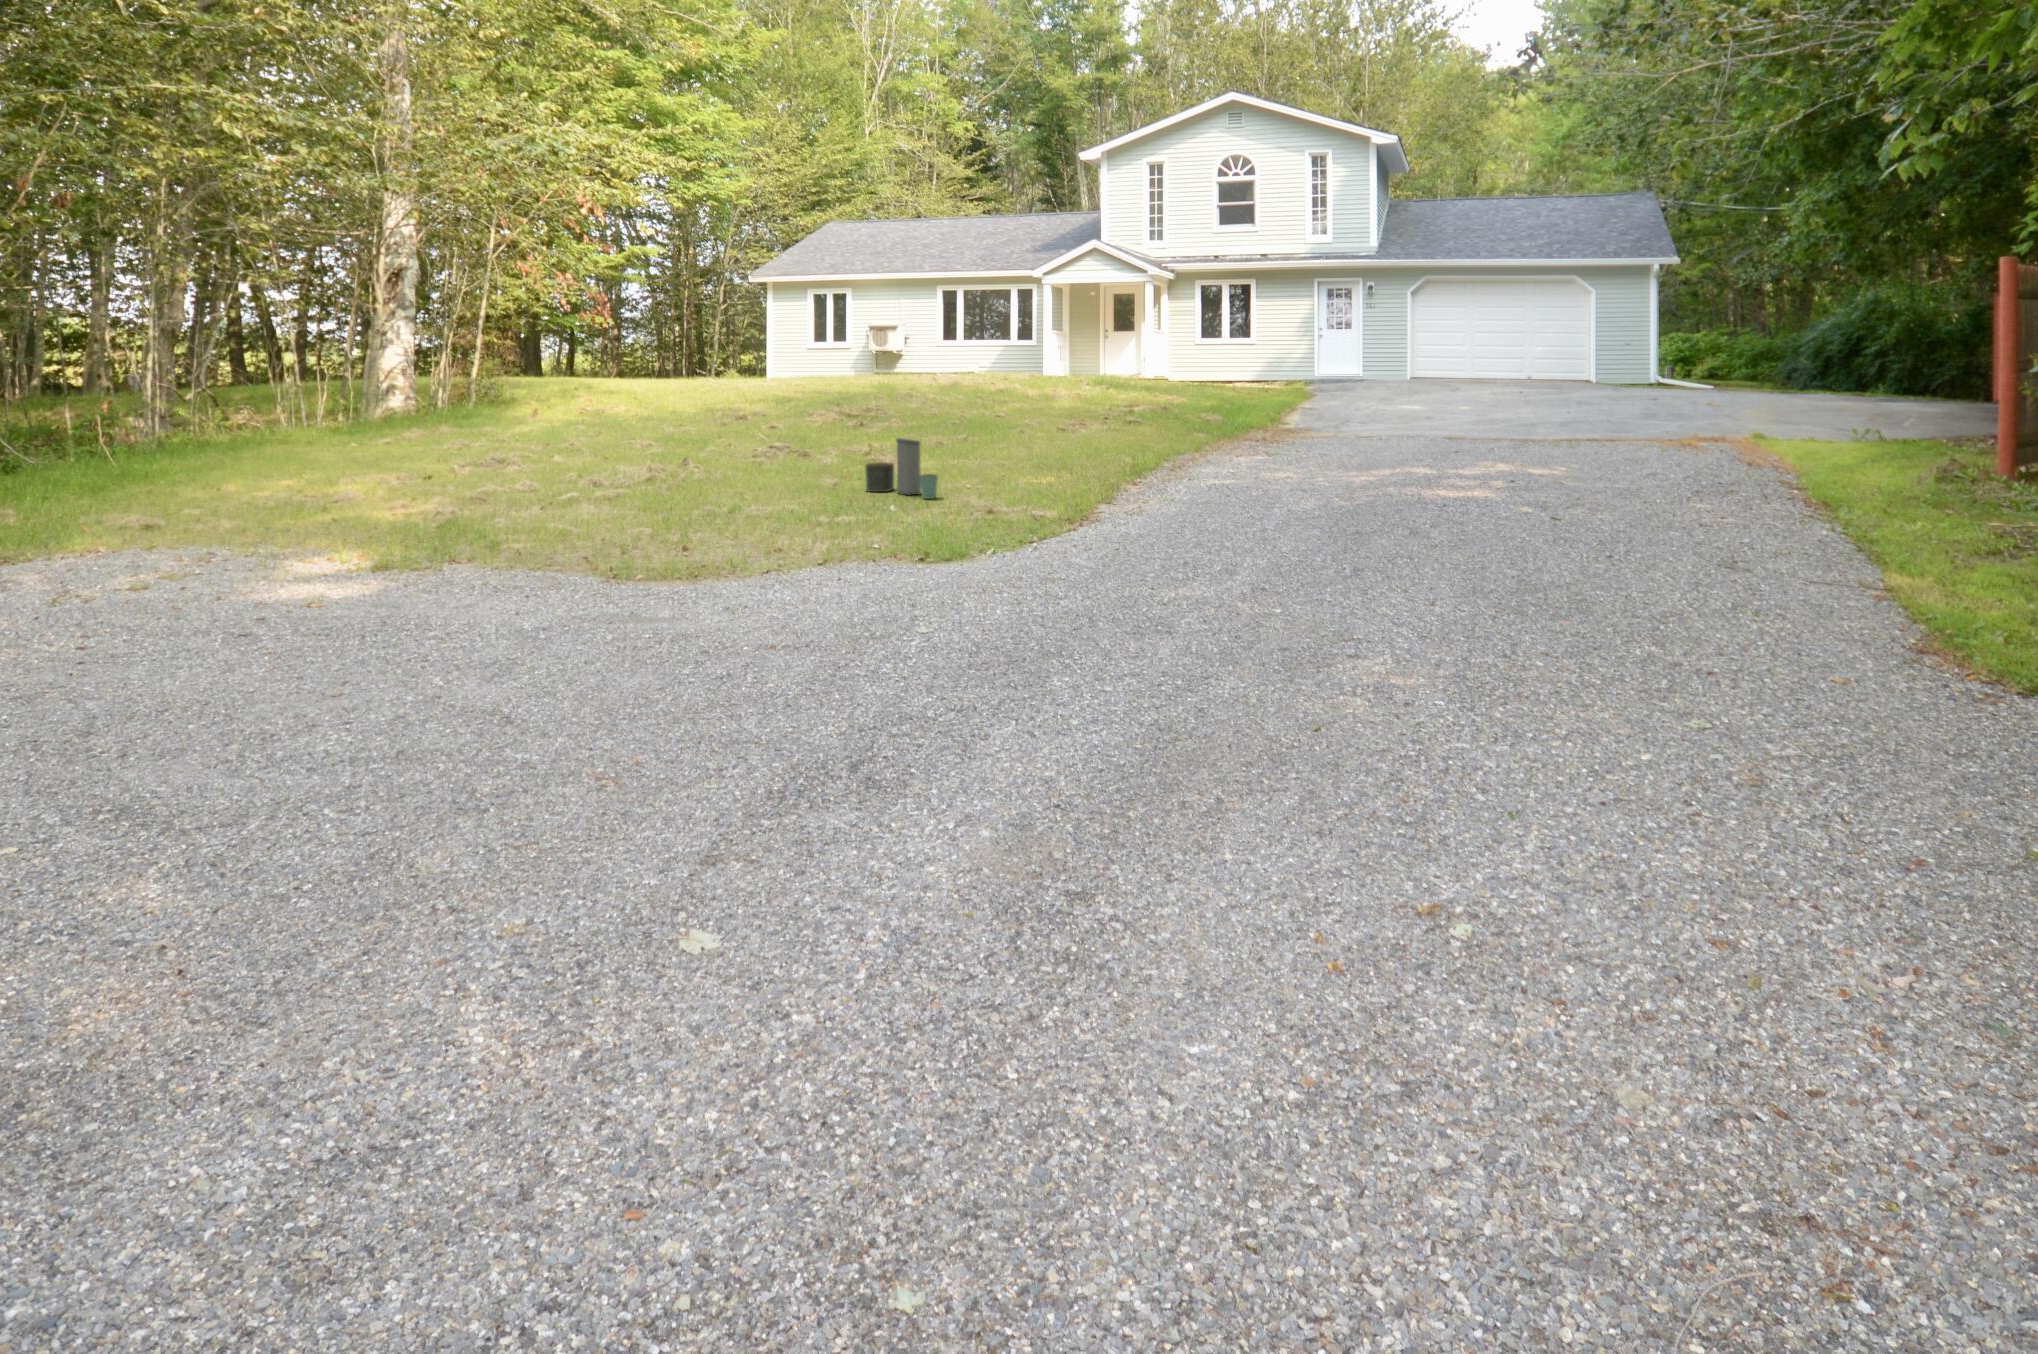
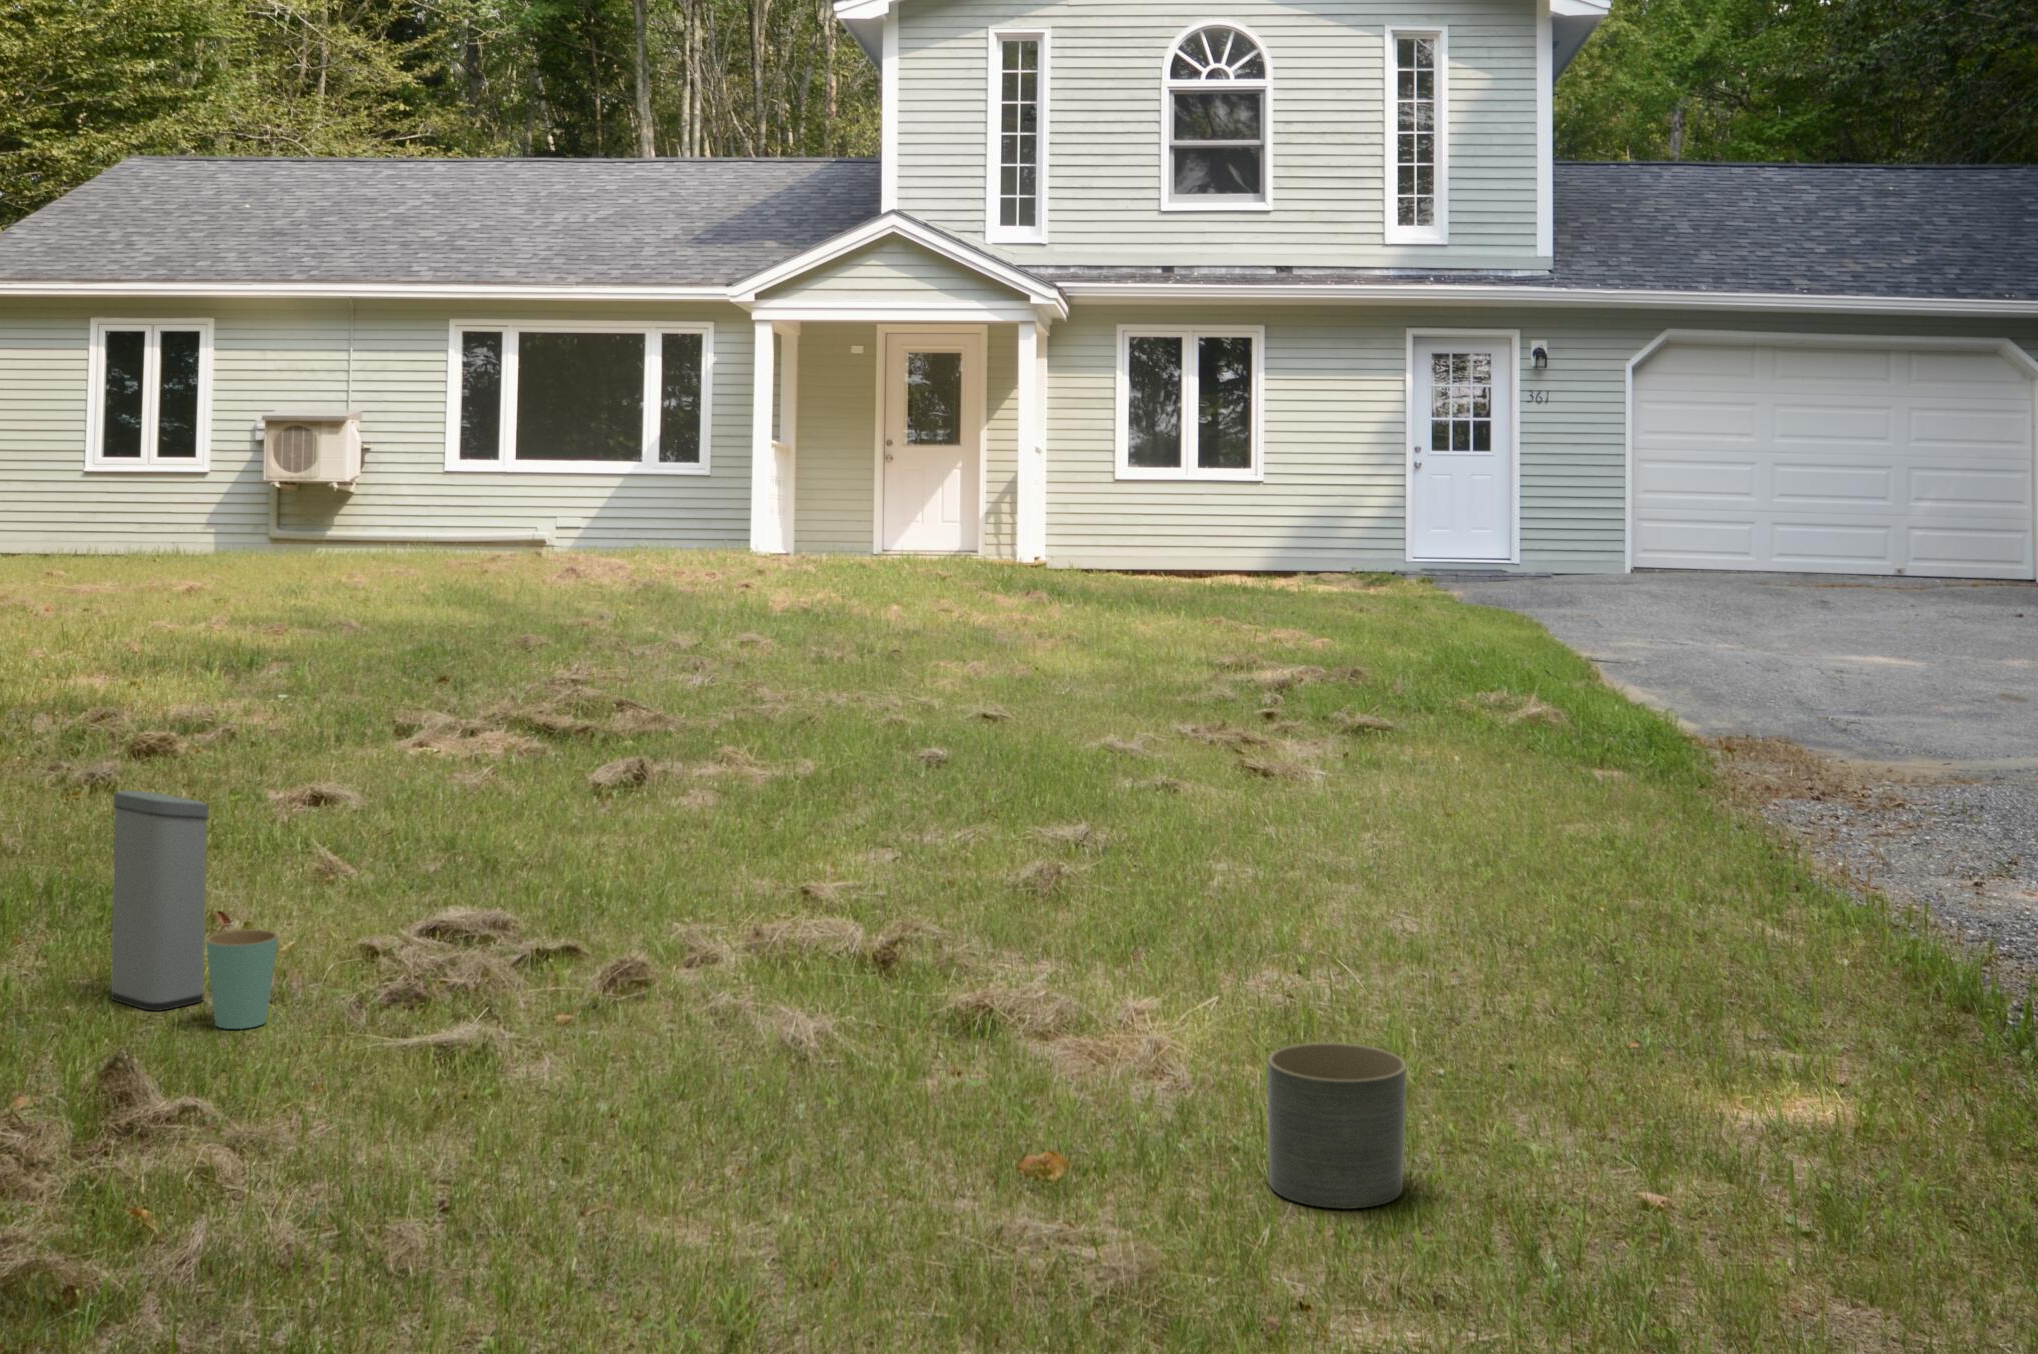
trash can: present [896,438,938,499] -> present [111,791,279,1029]

